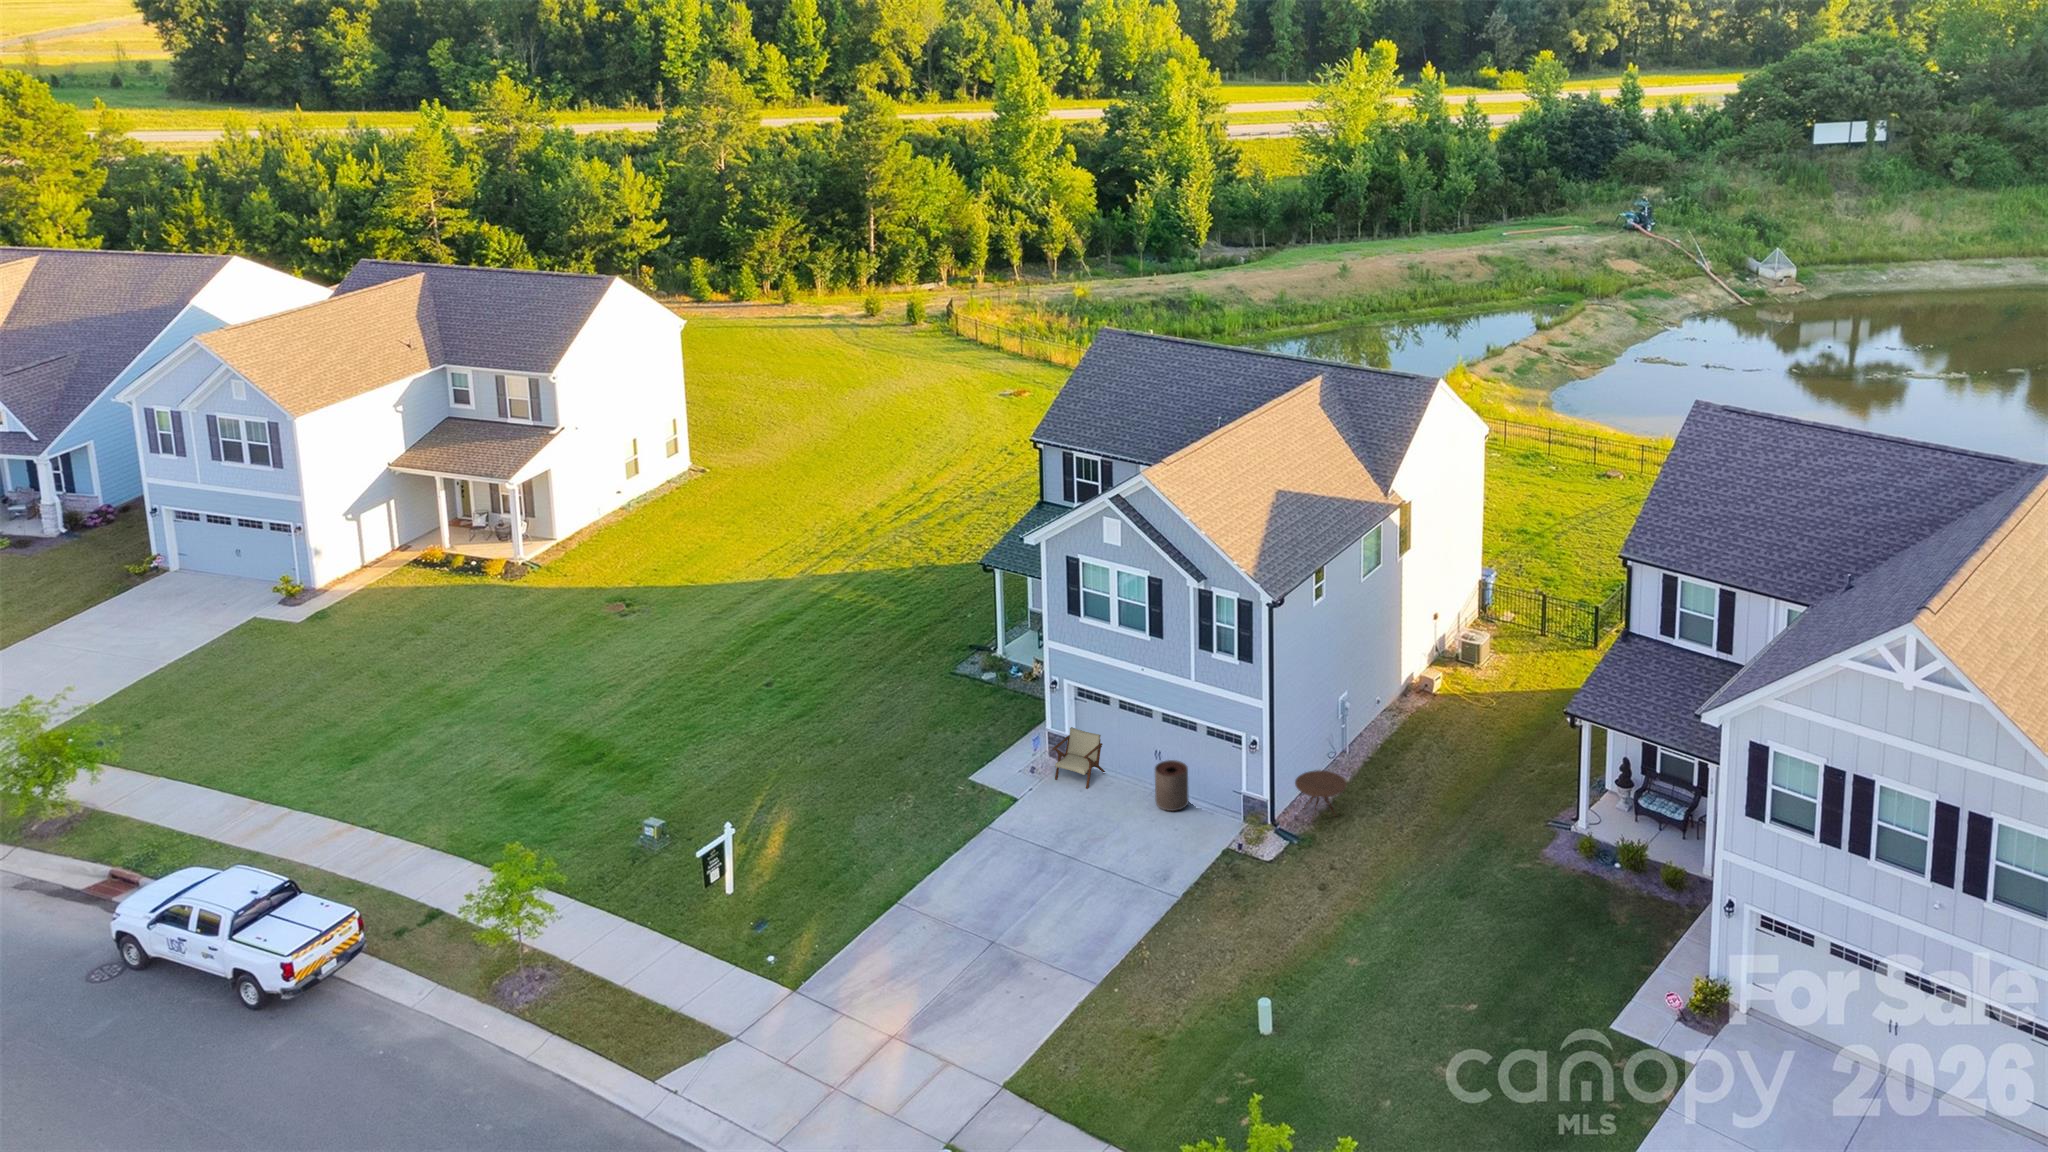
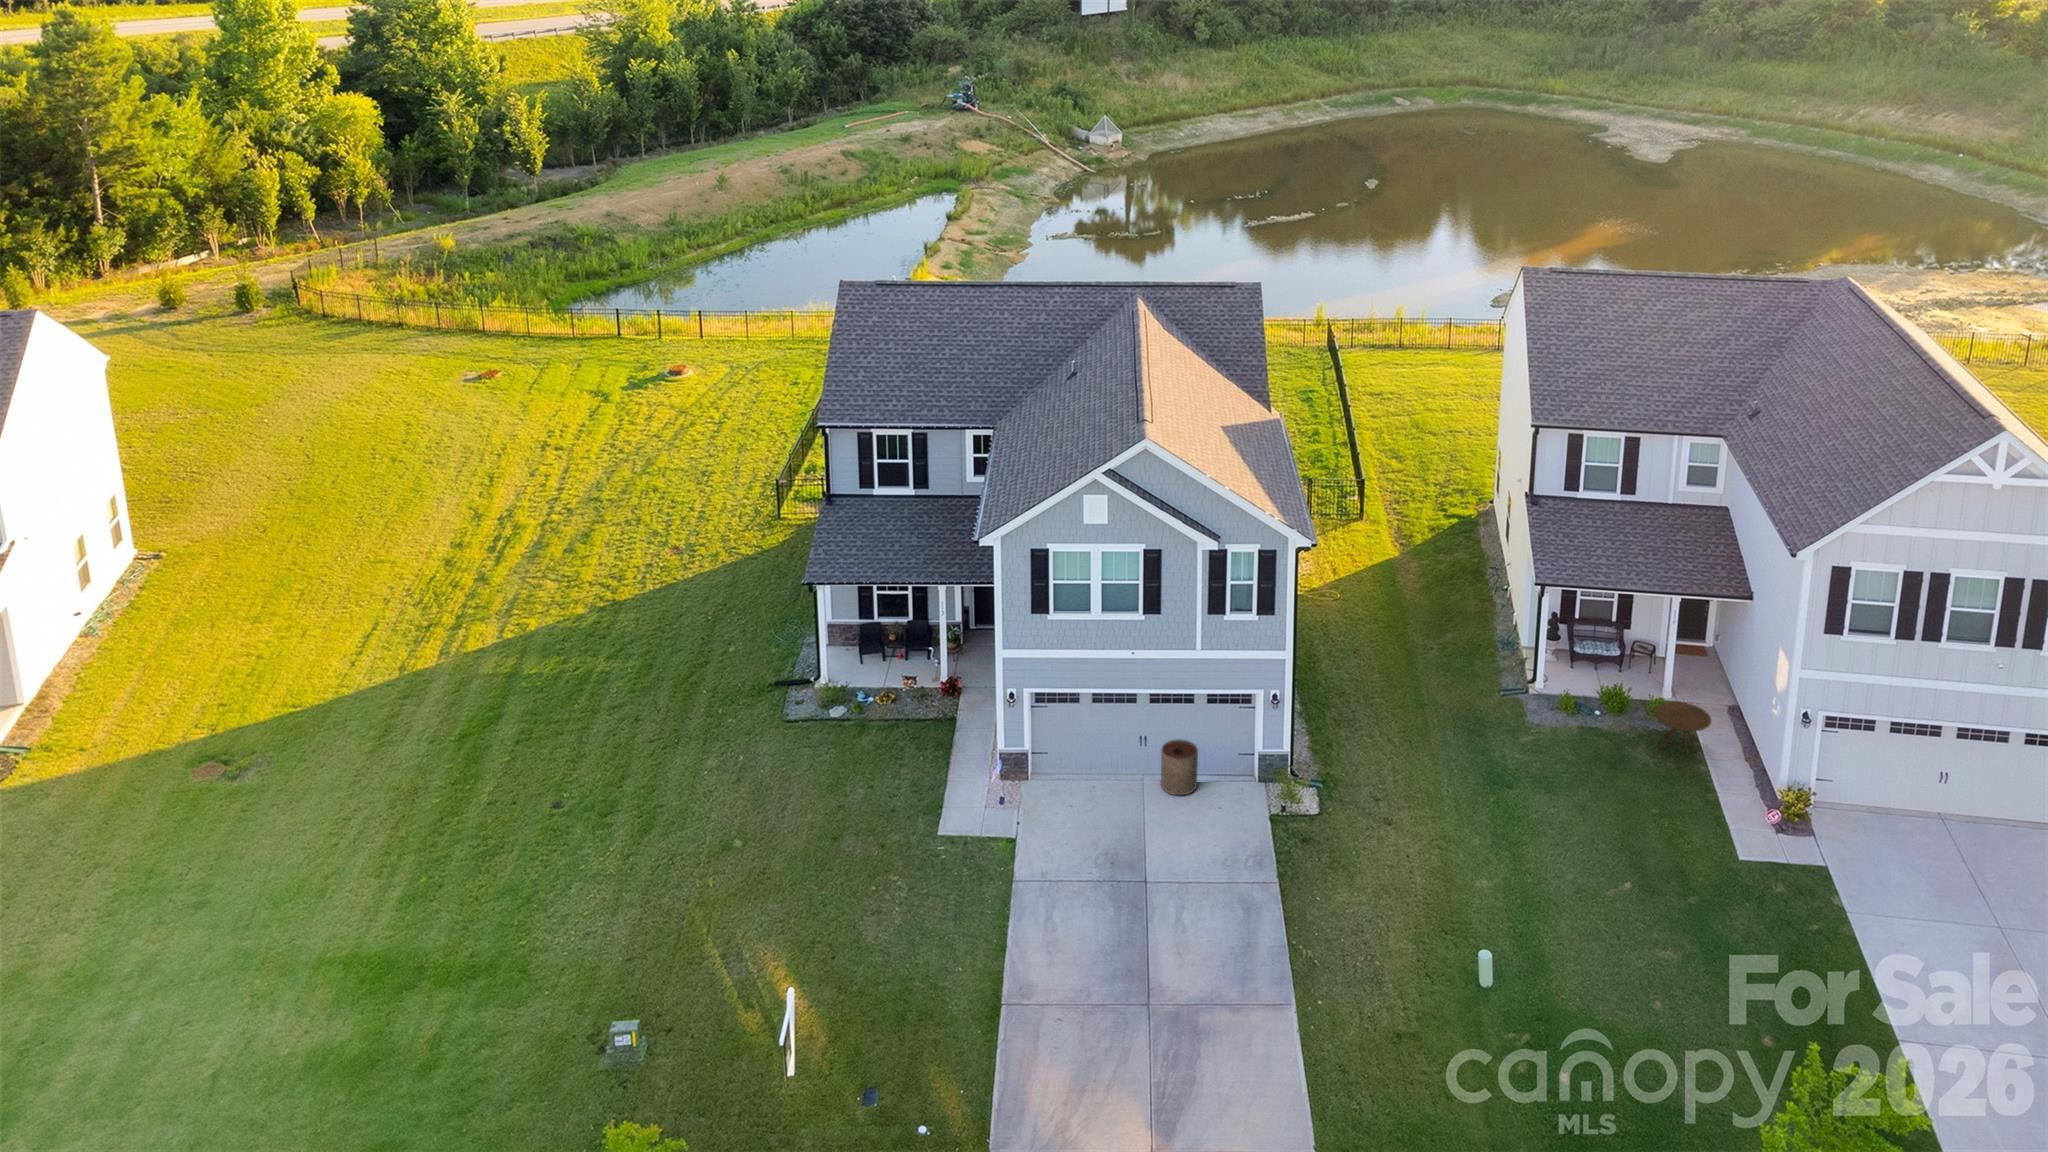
lounge chair: present [1052,727,1105,789] -> none [1035,737,1081,801]
round table: present [1295,770,1347,816] -> present [1655,702,1711,754]

